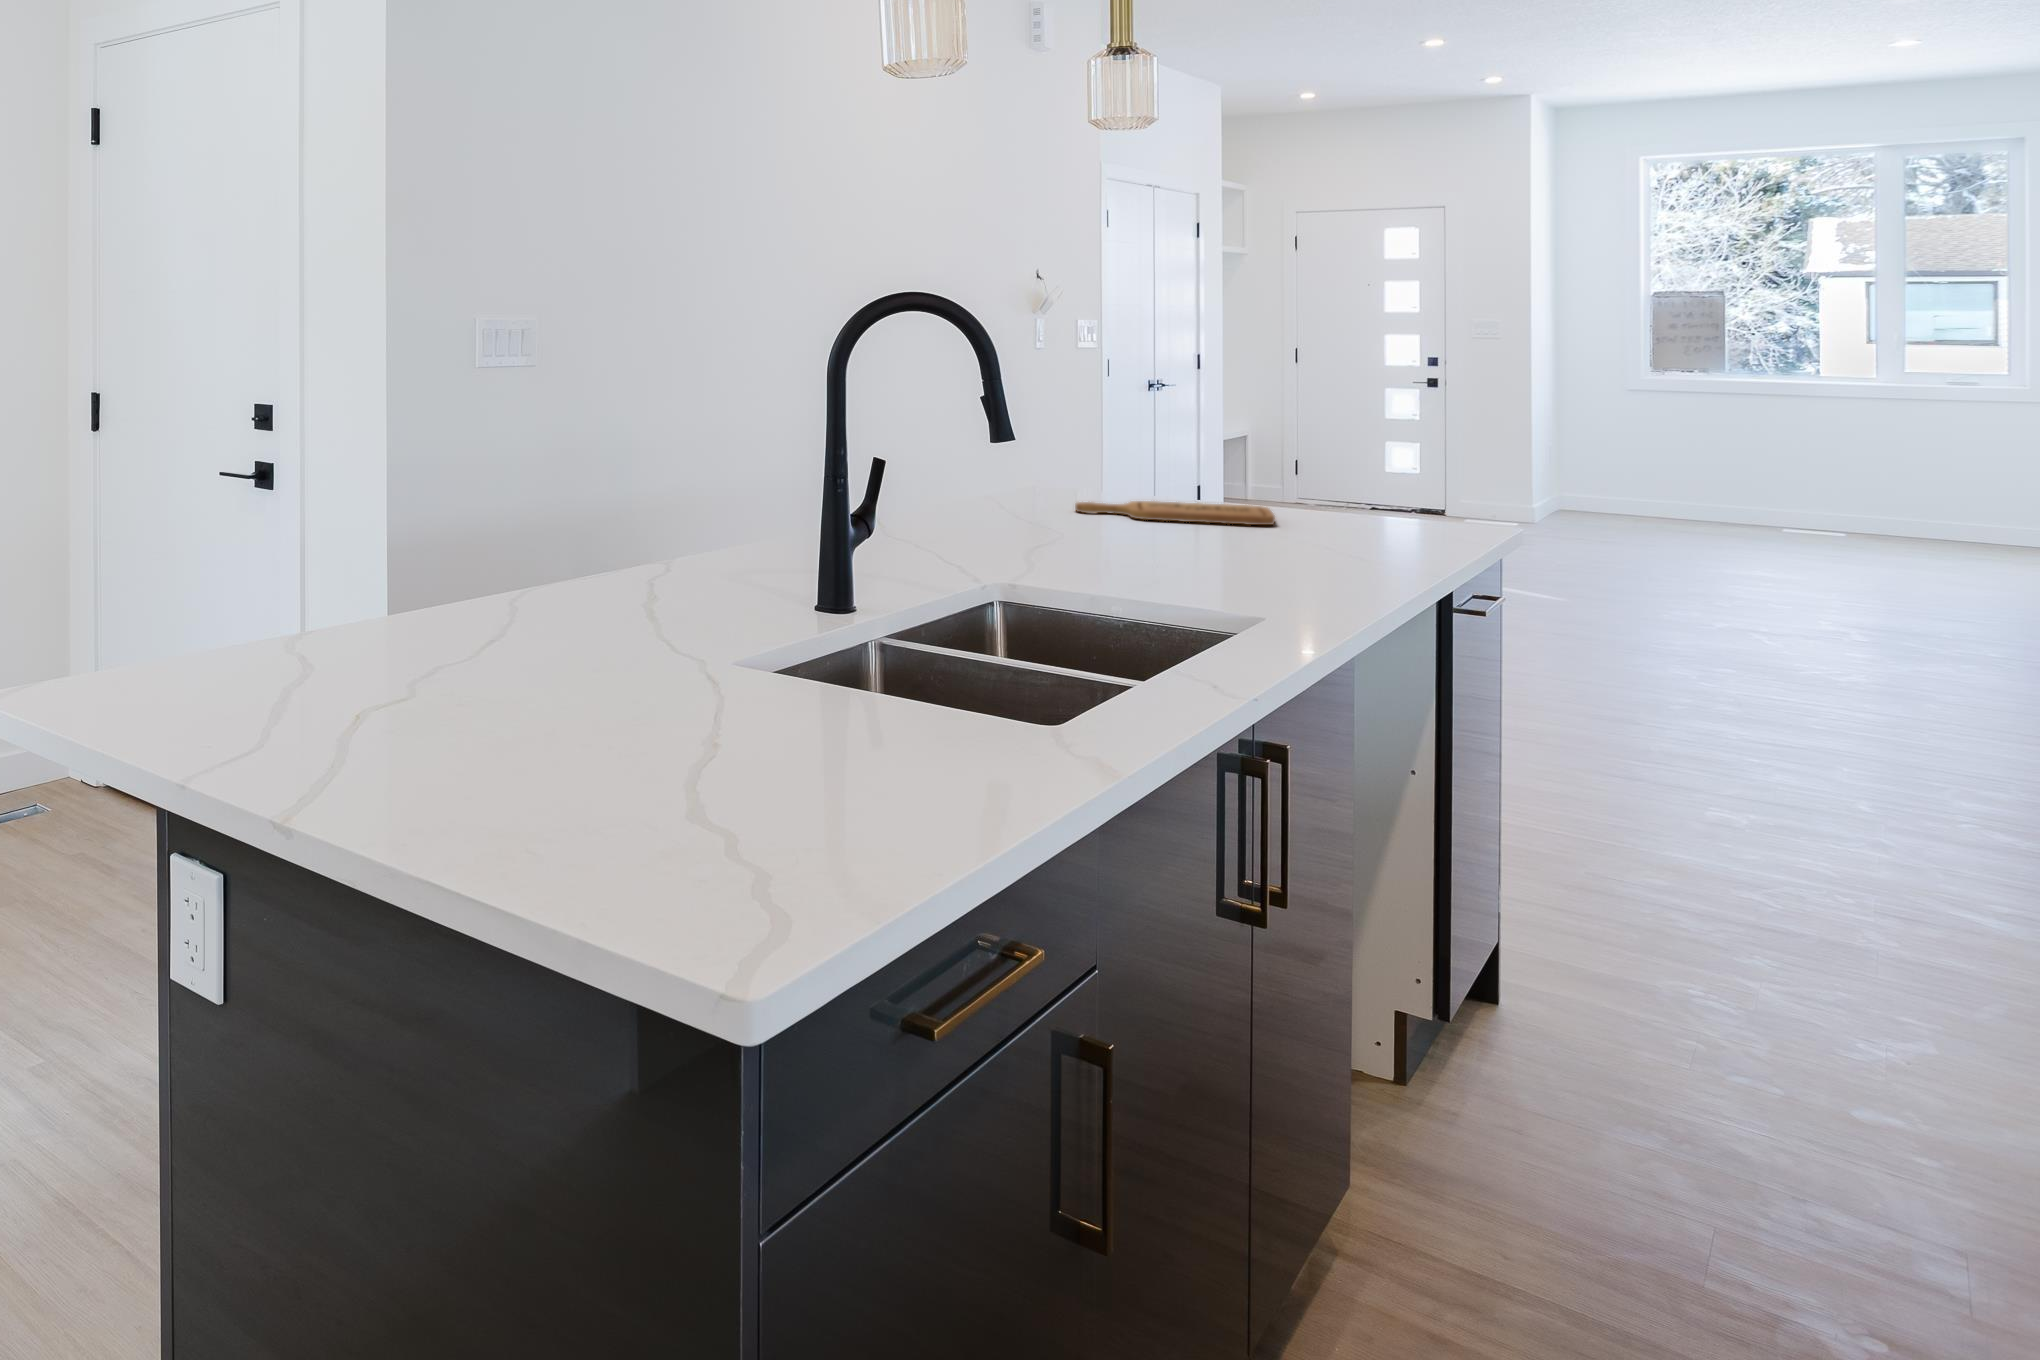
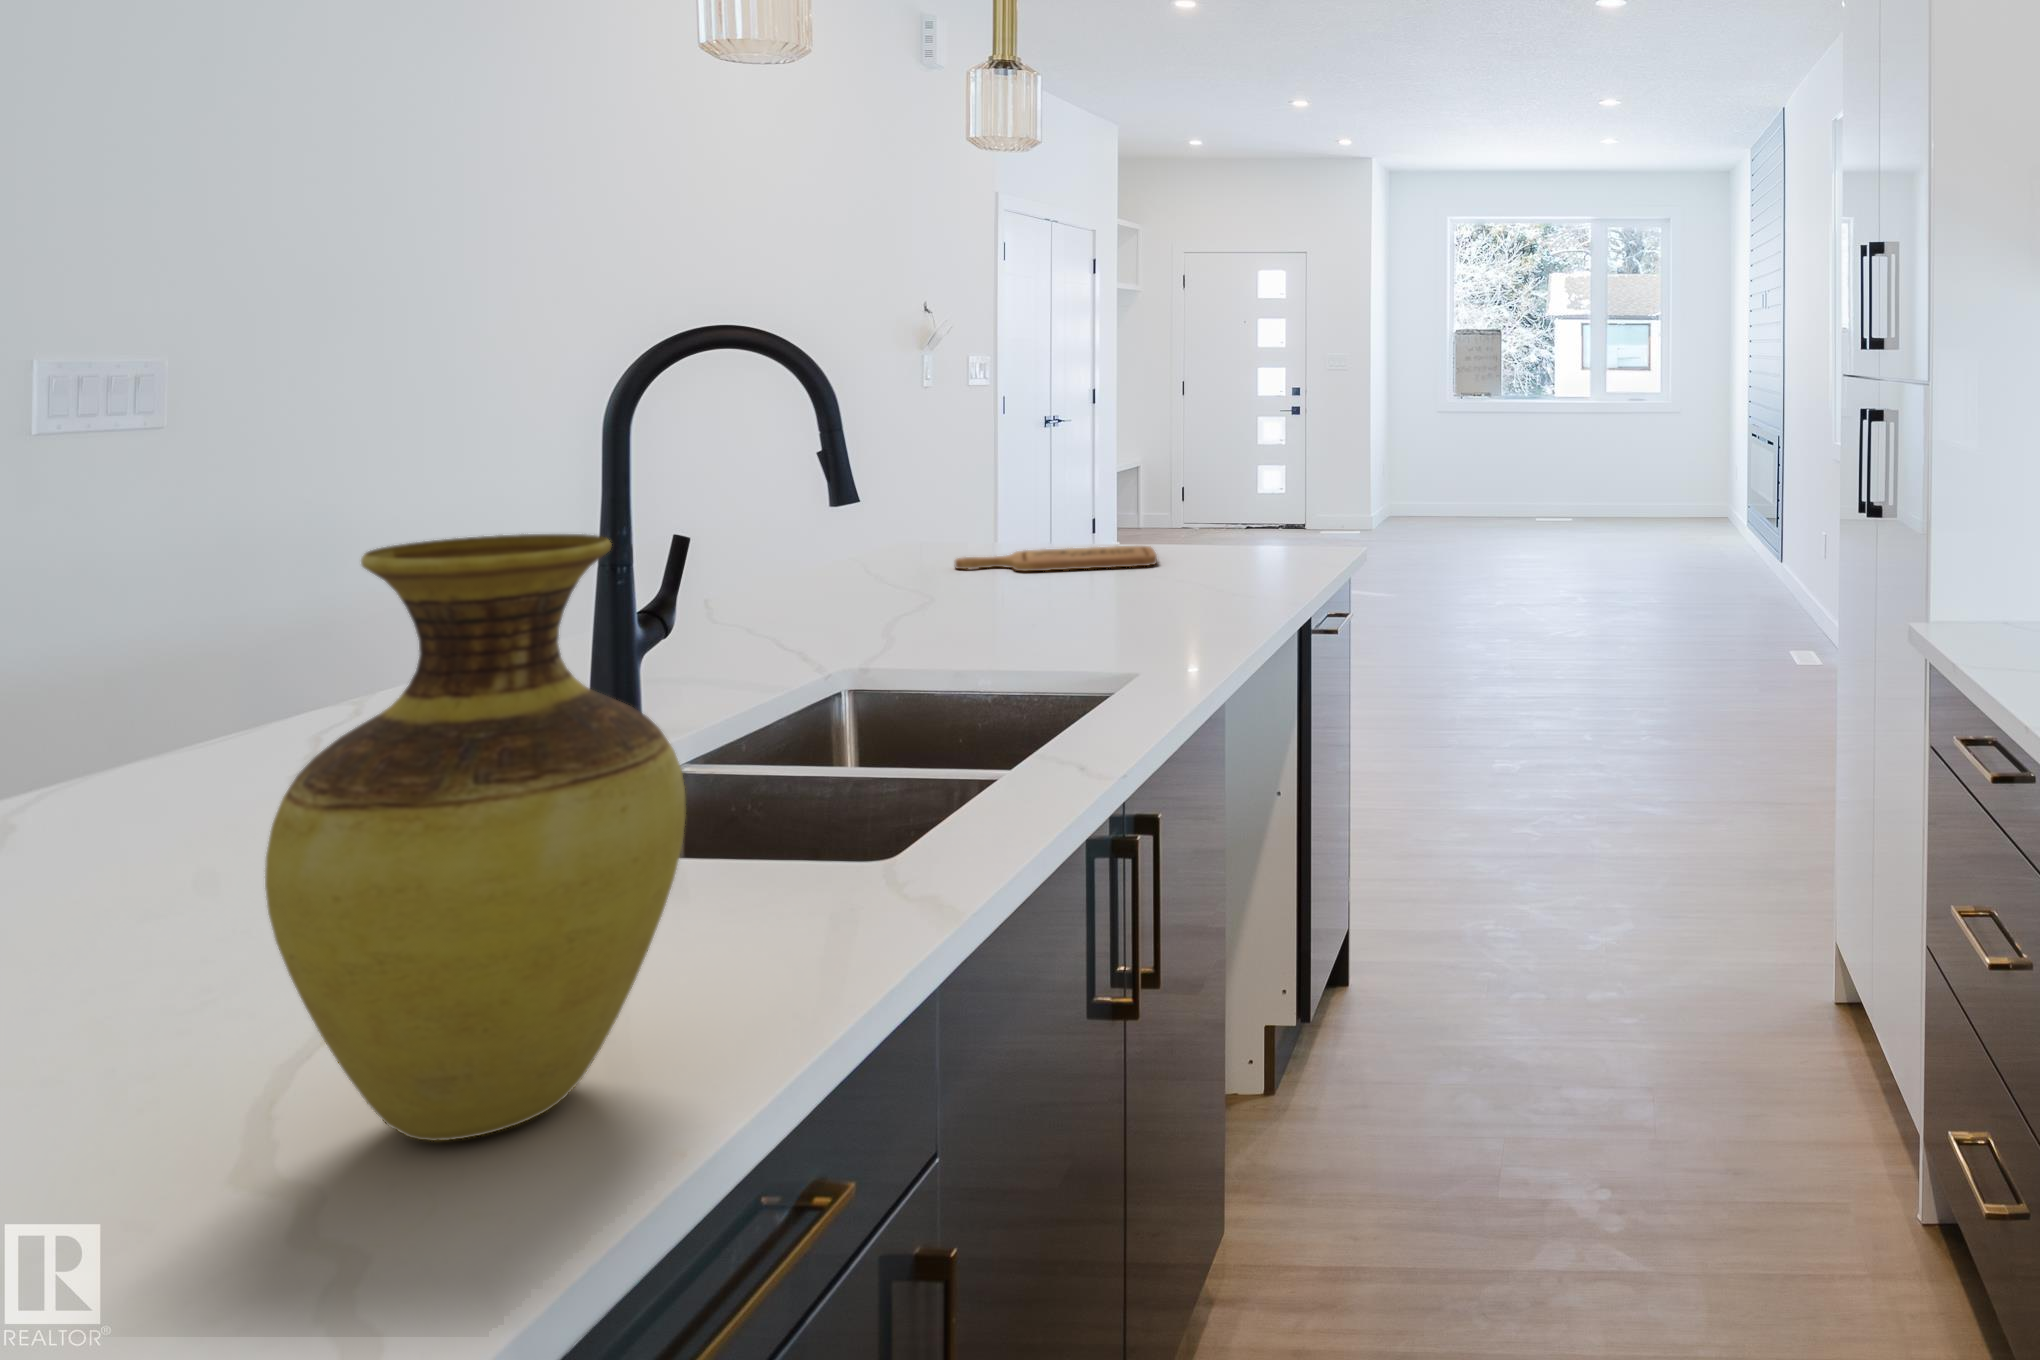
vase: none [693,437,928,833] -> present [265,534,686,1141]

